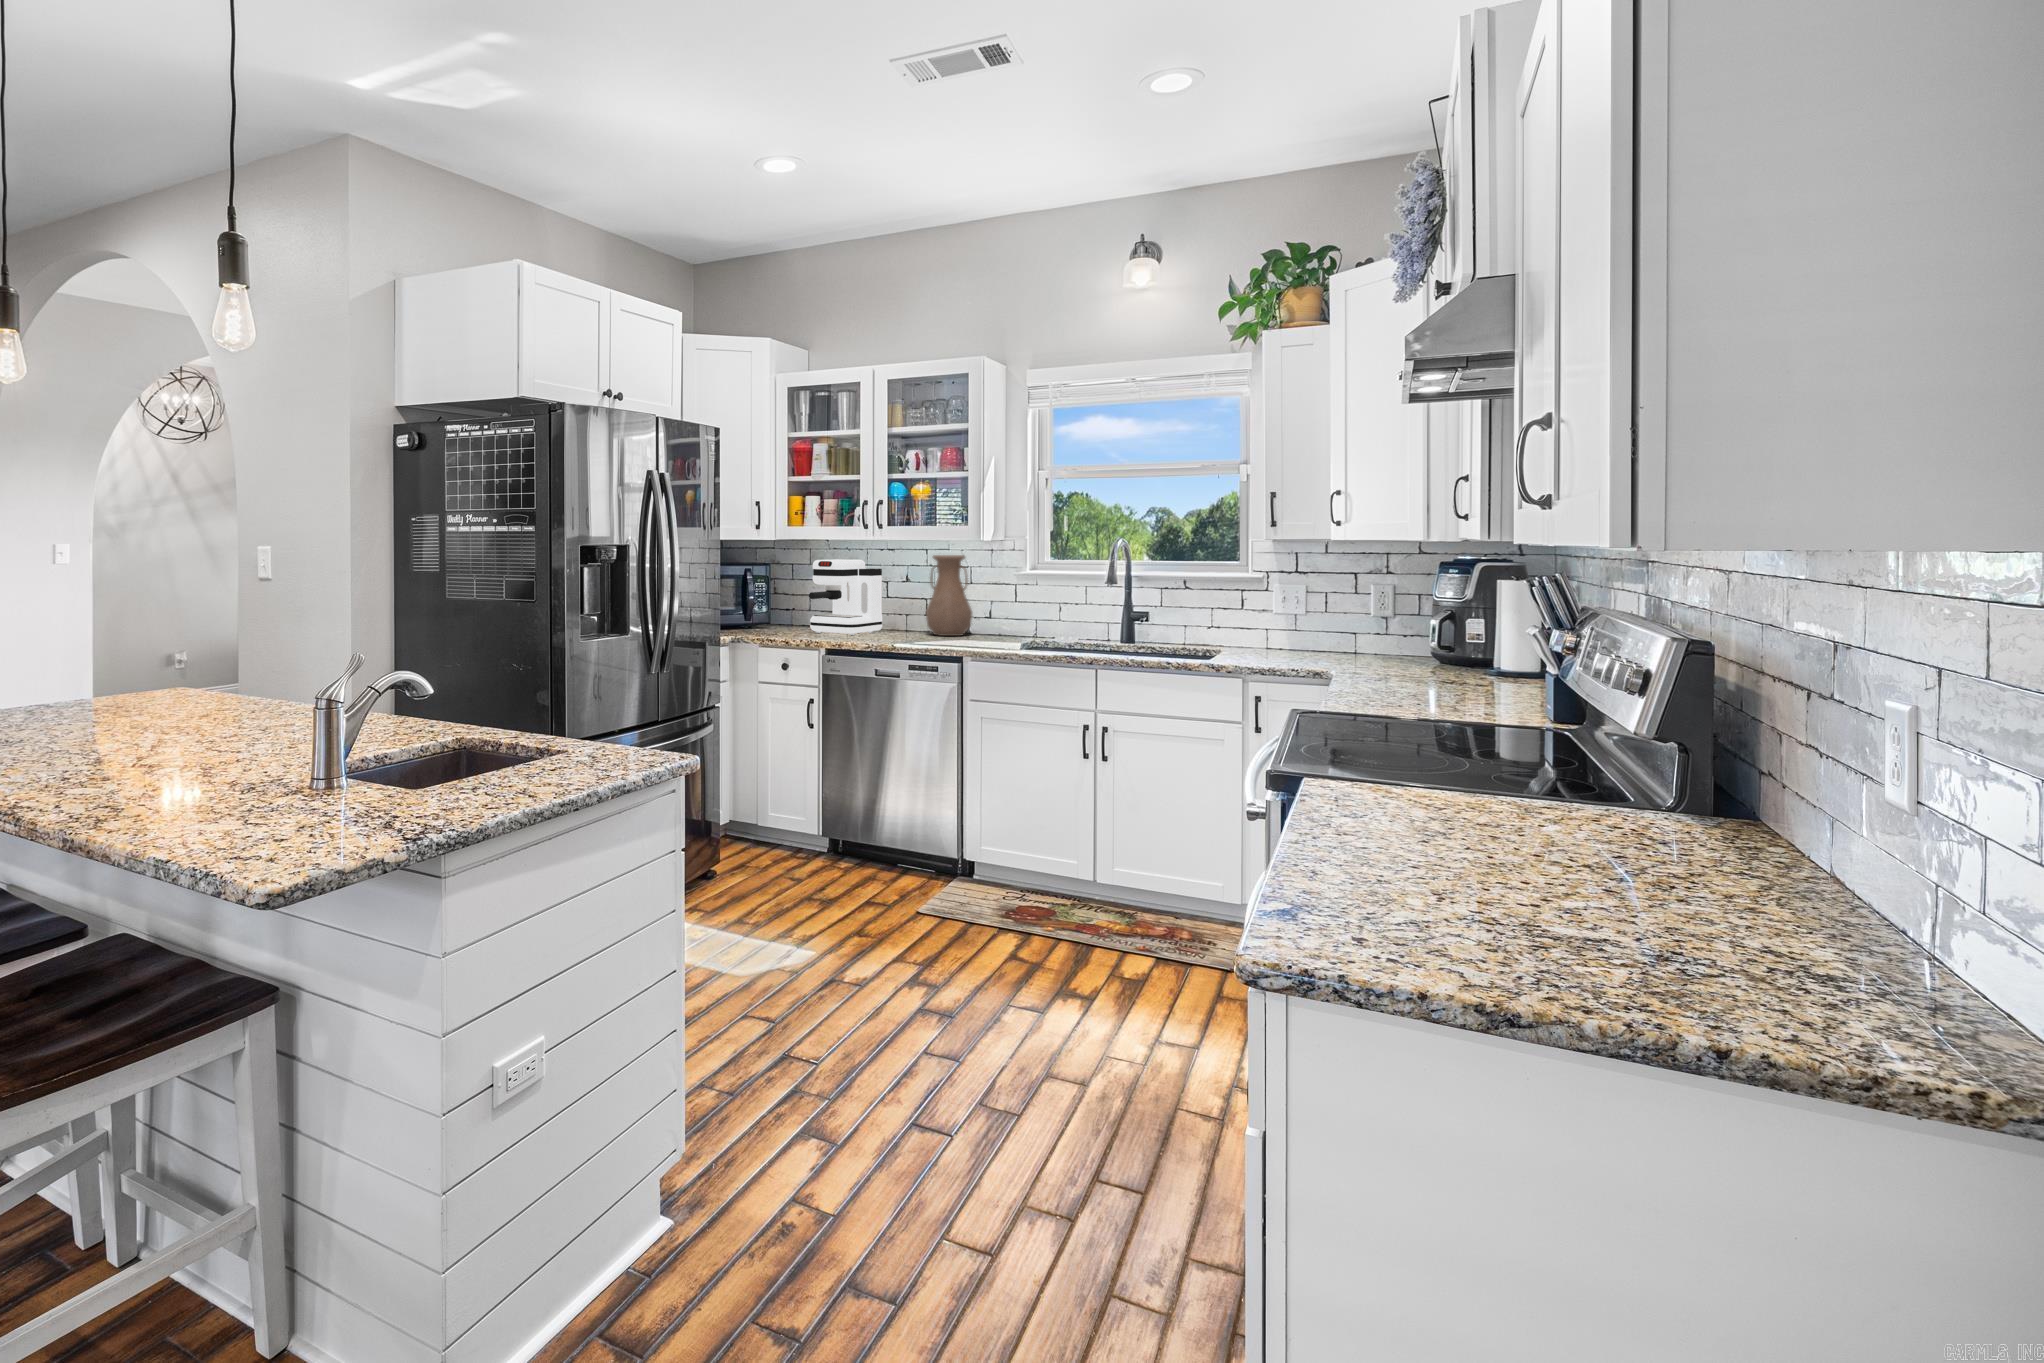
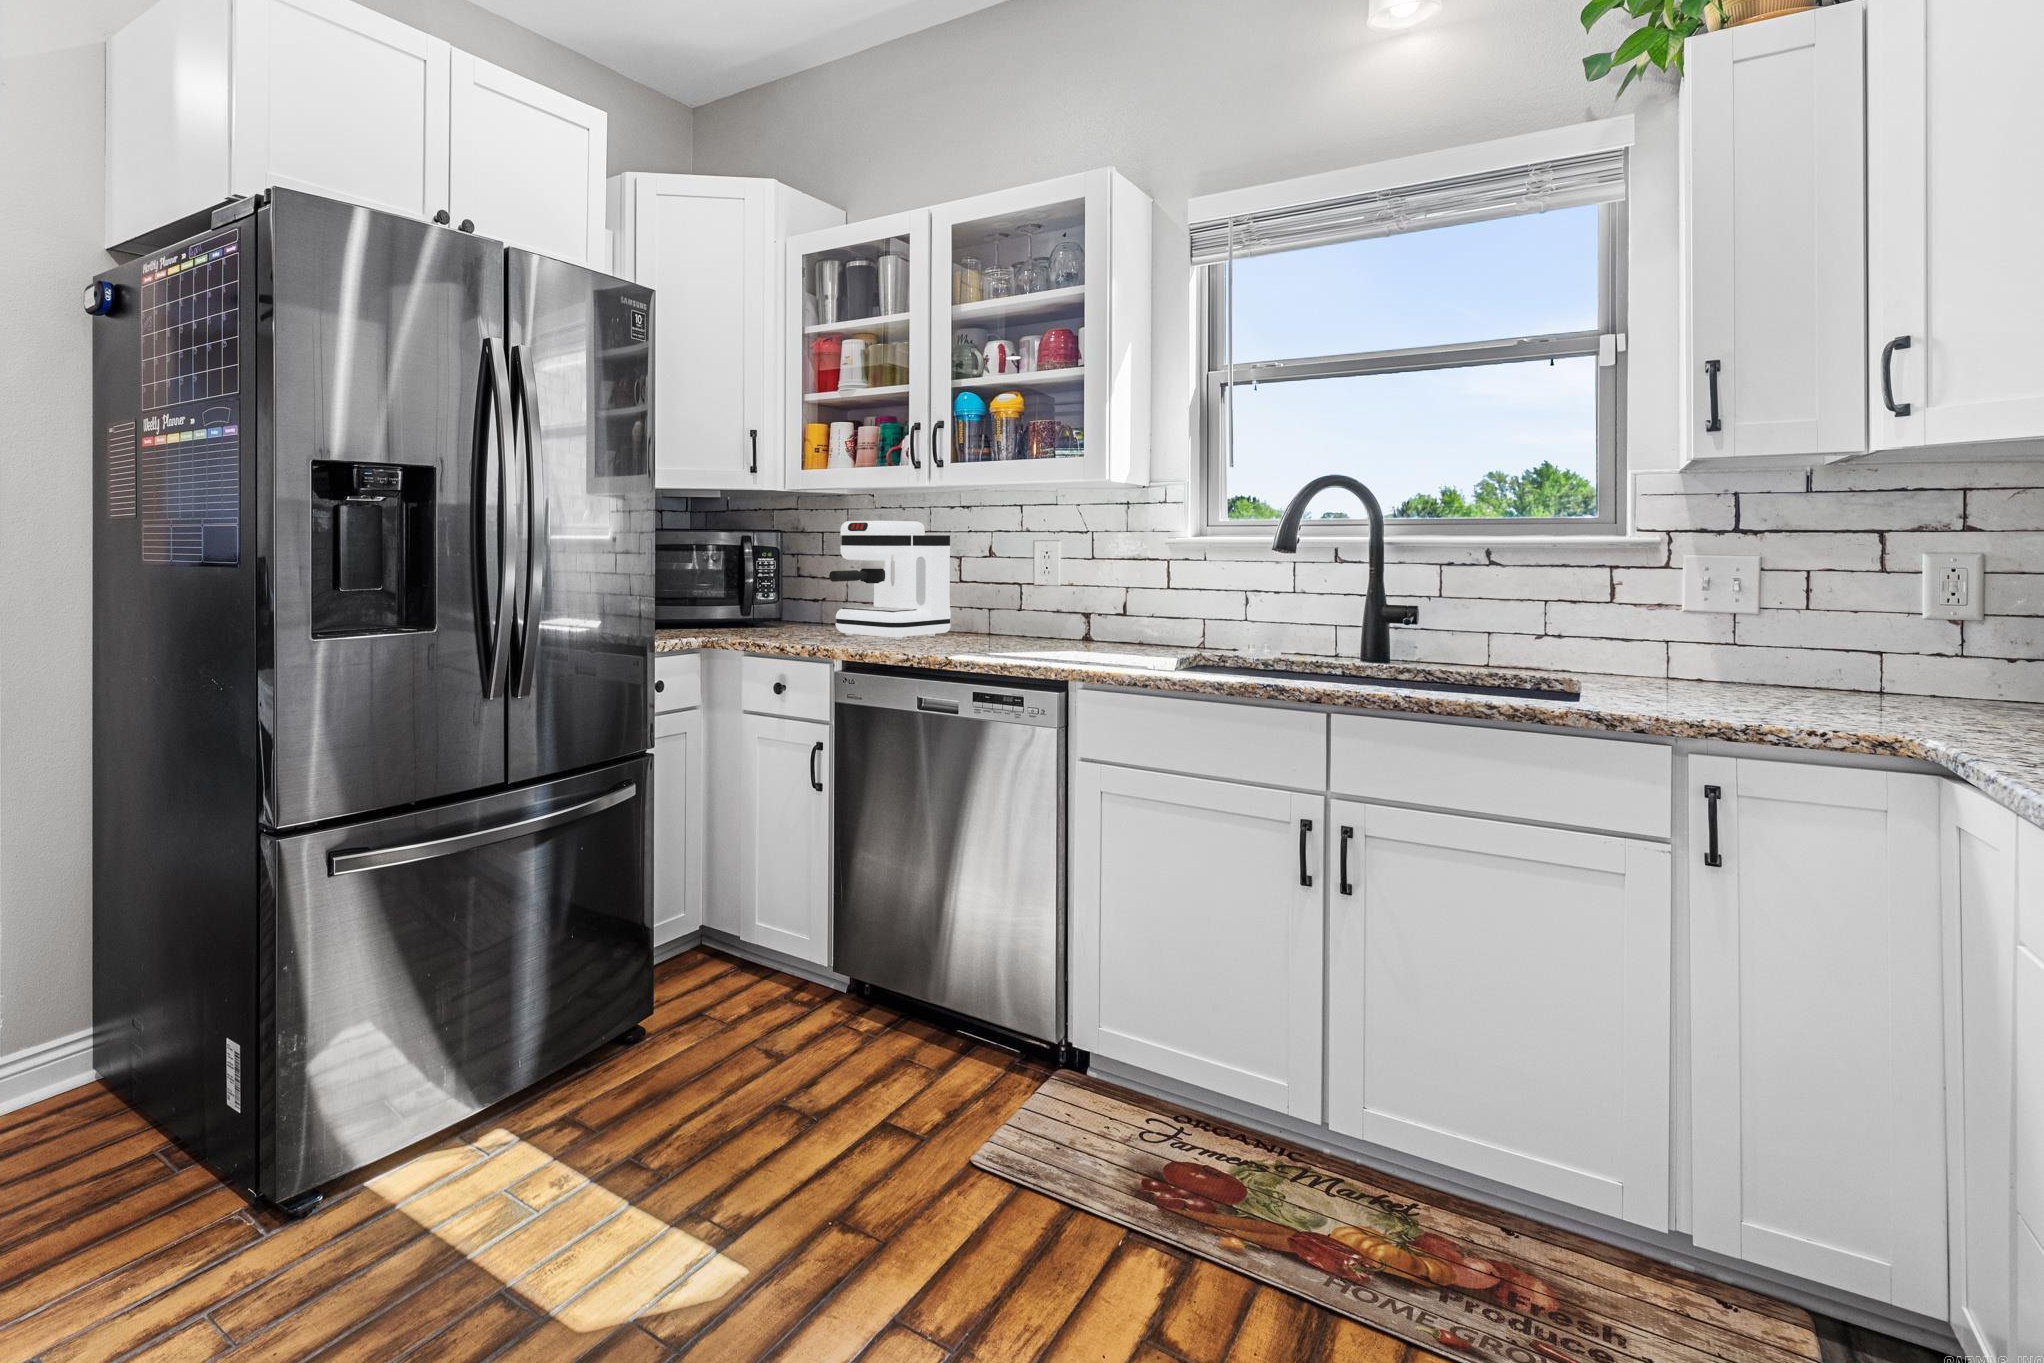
vase: present [925,555,972,636] -> none [1018,511,1097,644]

